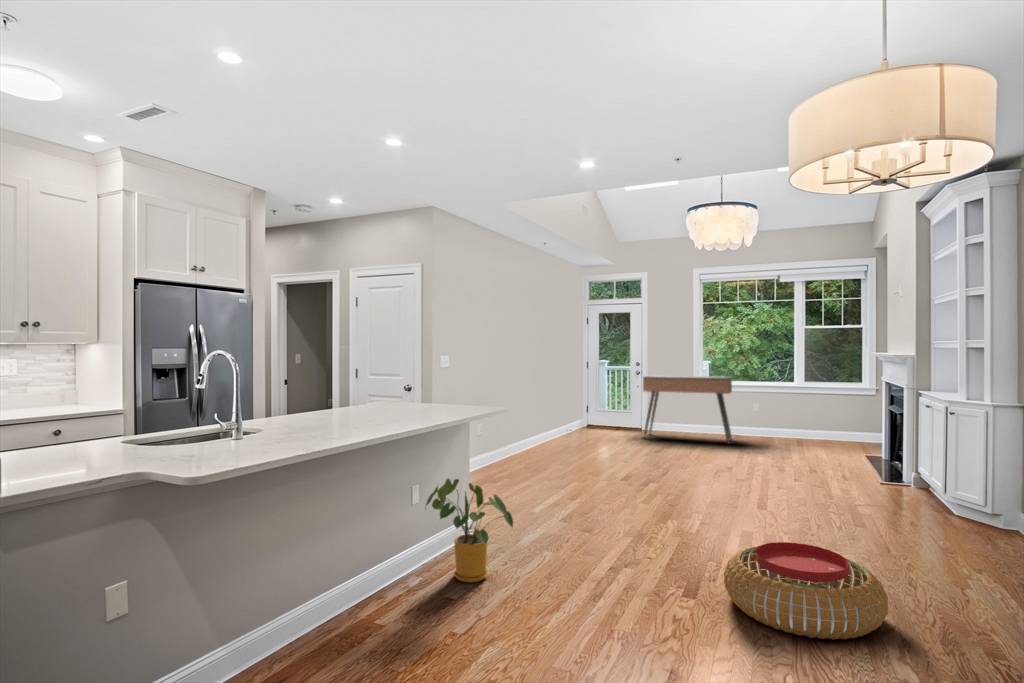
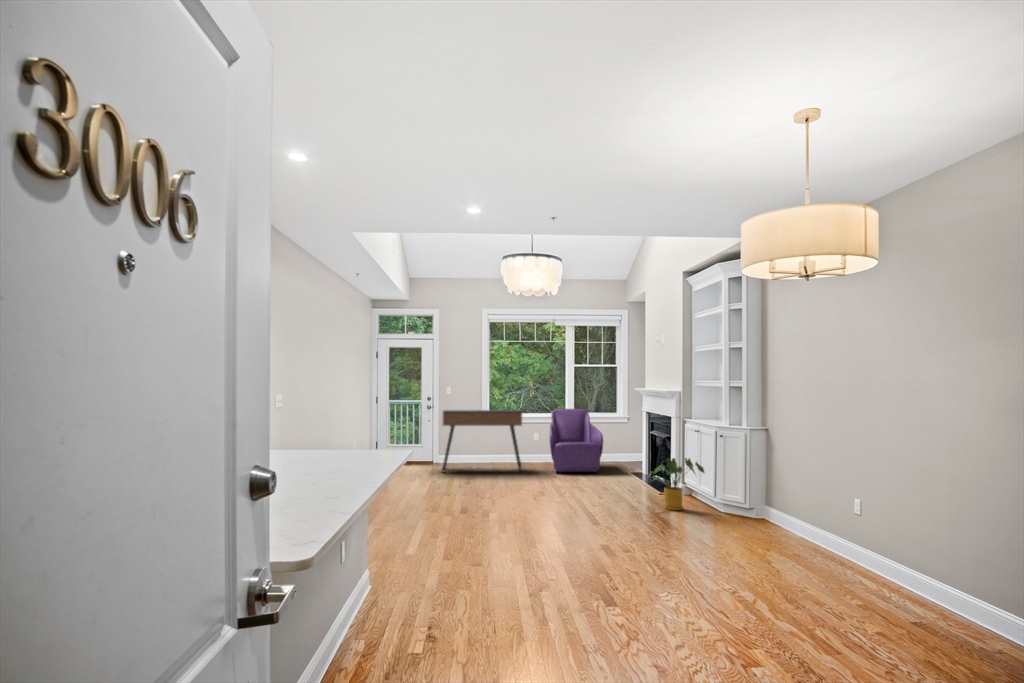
armchair: none [763,376,831,451] -> present [550,409,603,473]
house plant: present [425,479,513,582] -> present [648,458,704,510]
pouf: present [724,542,888,640] -> none [634,546,758,618]

